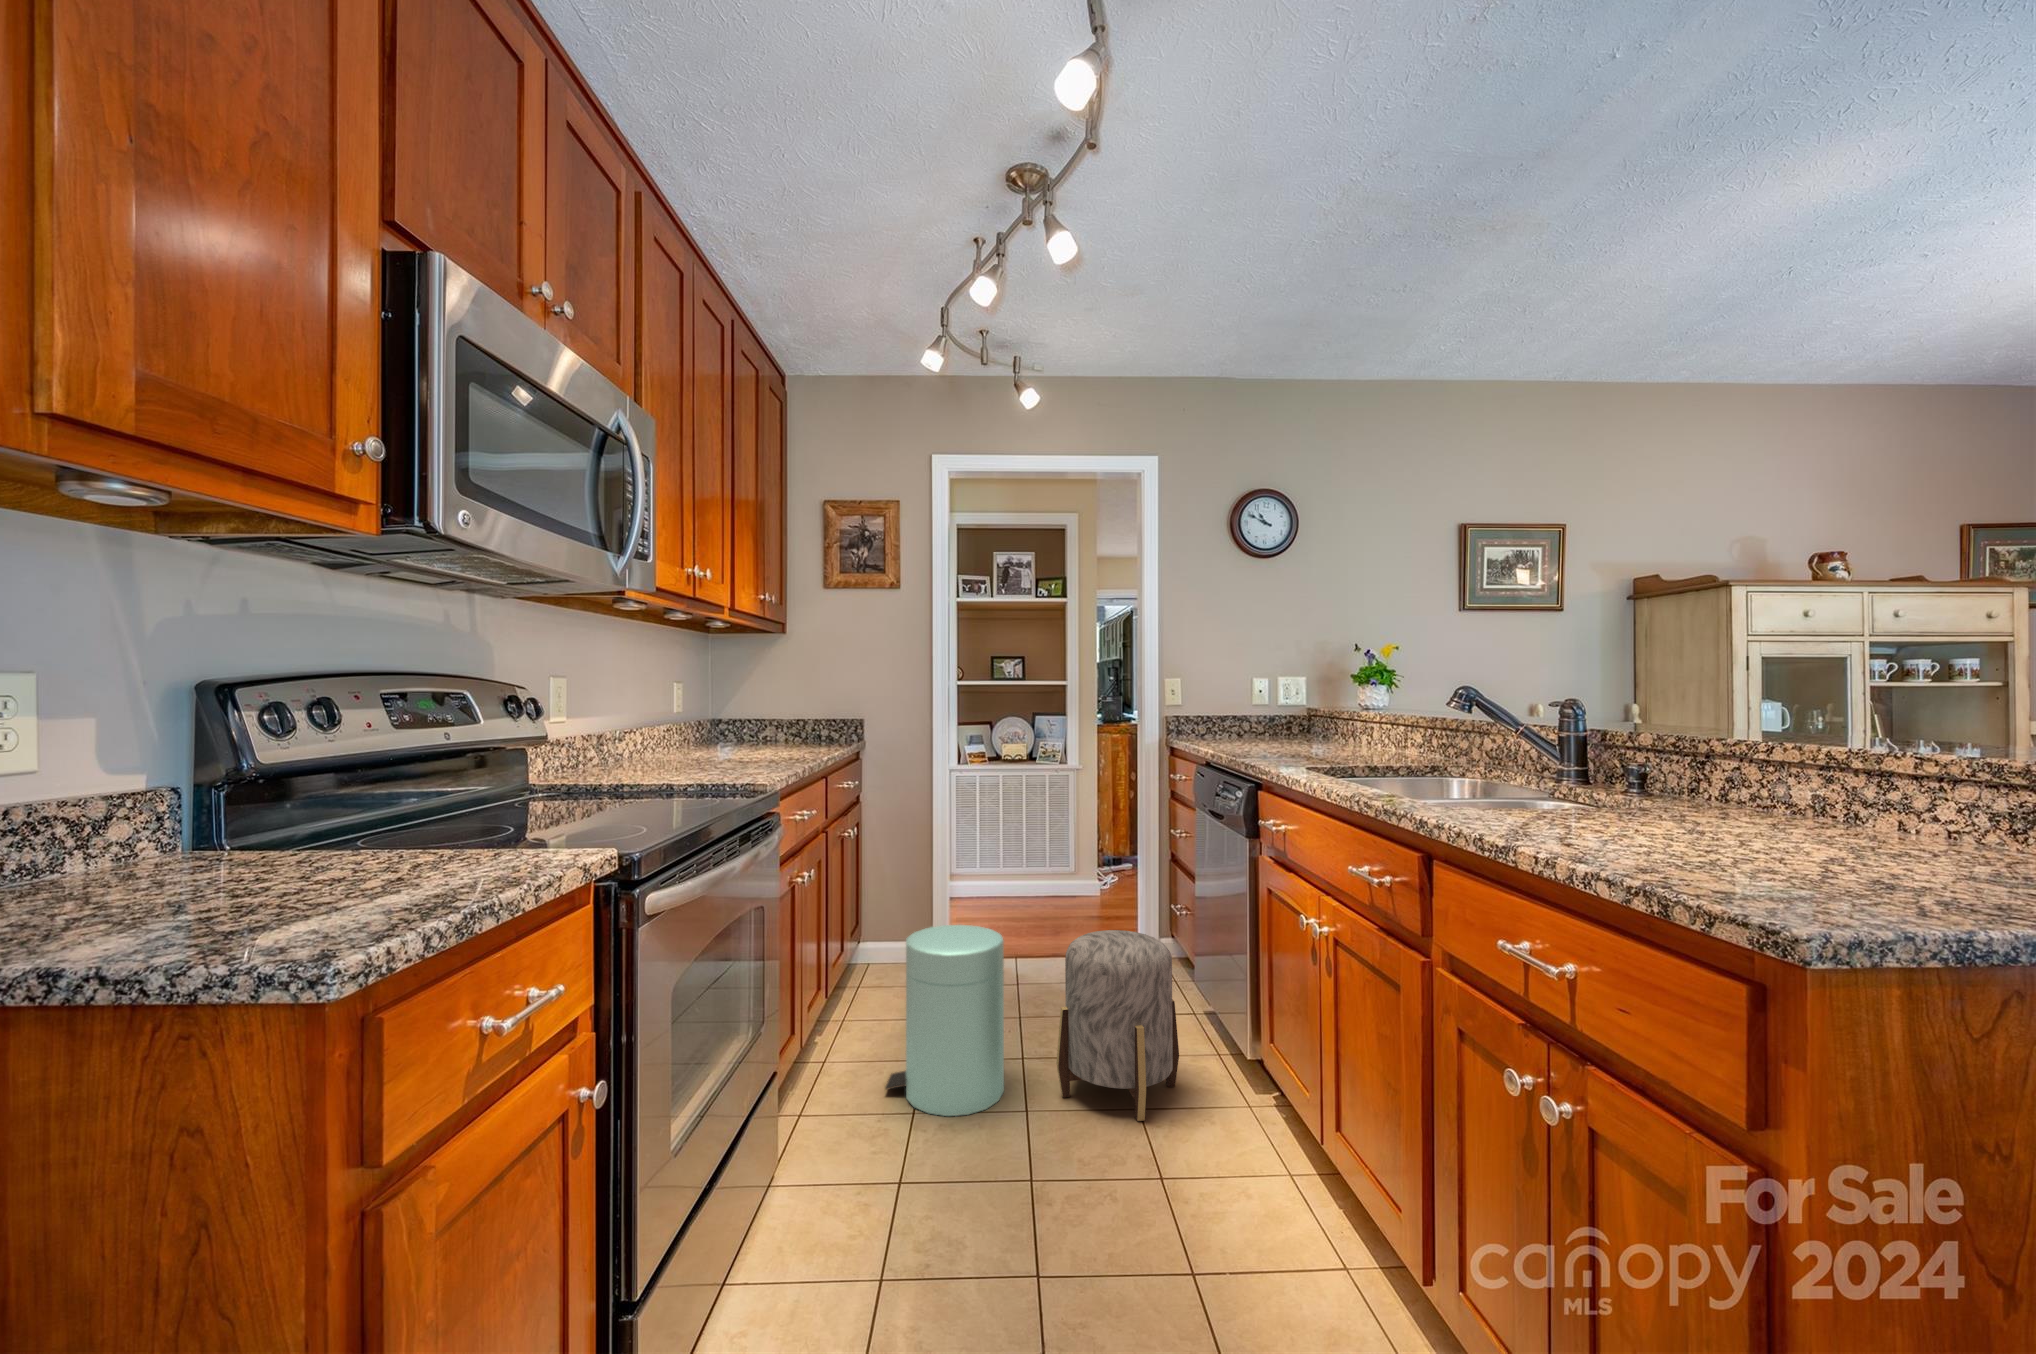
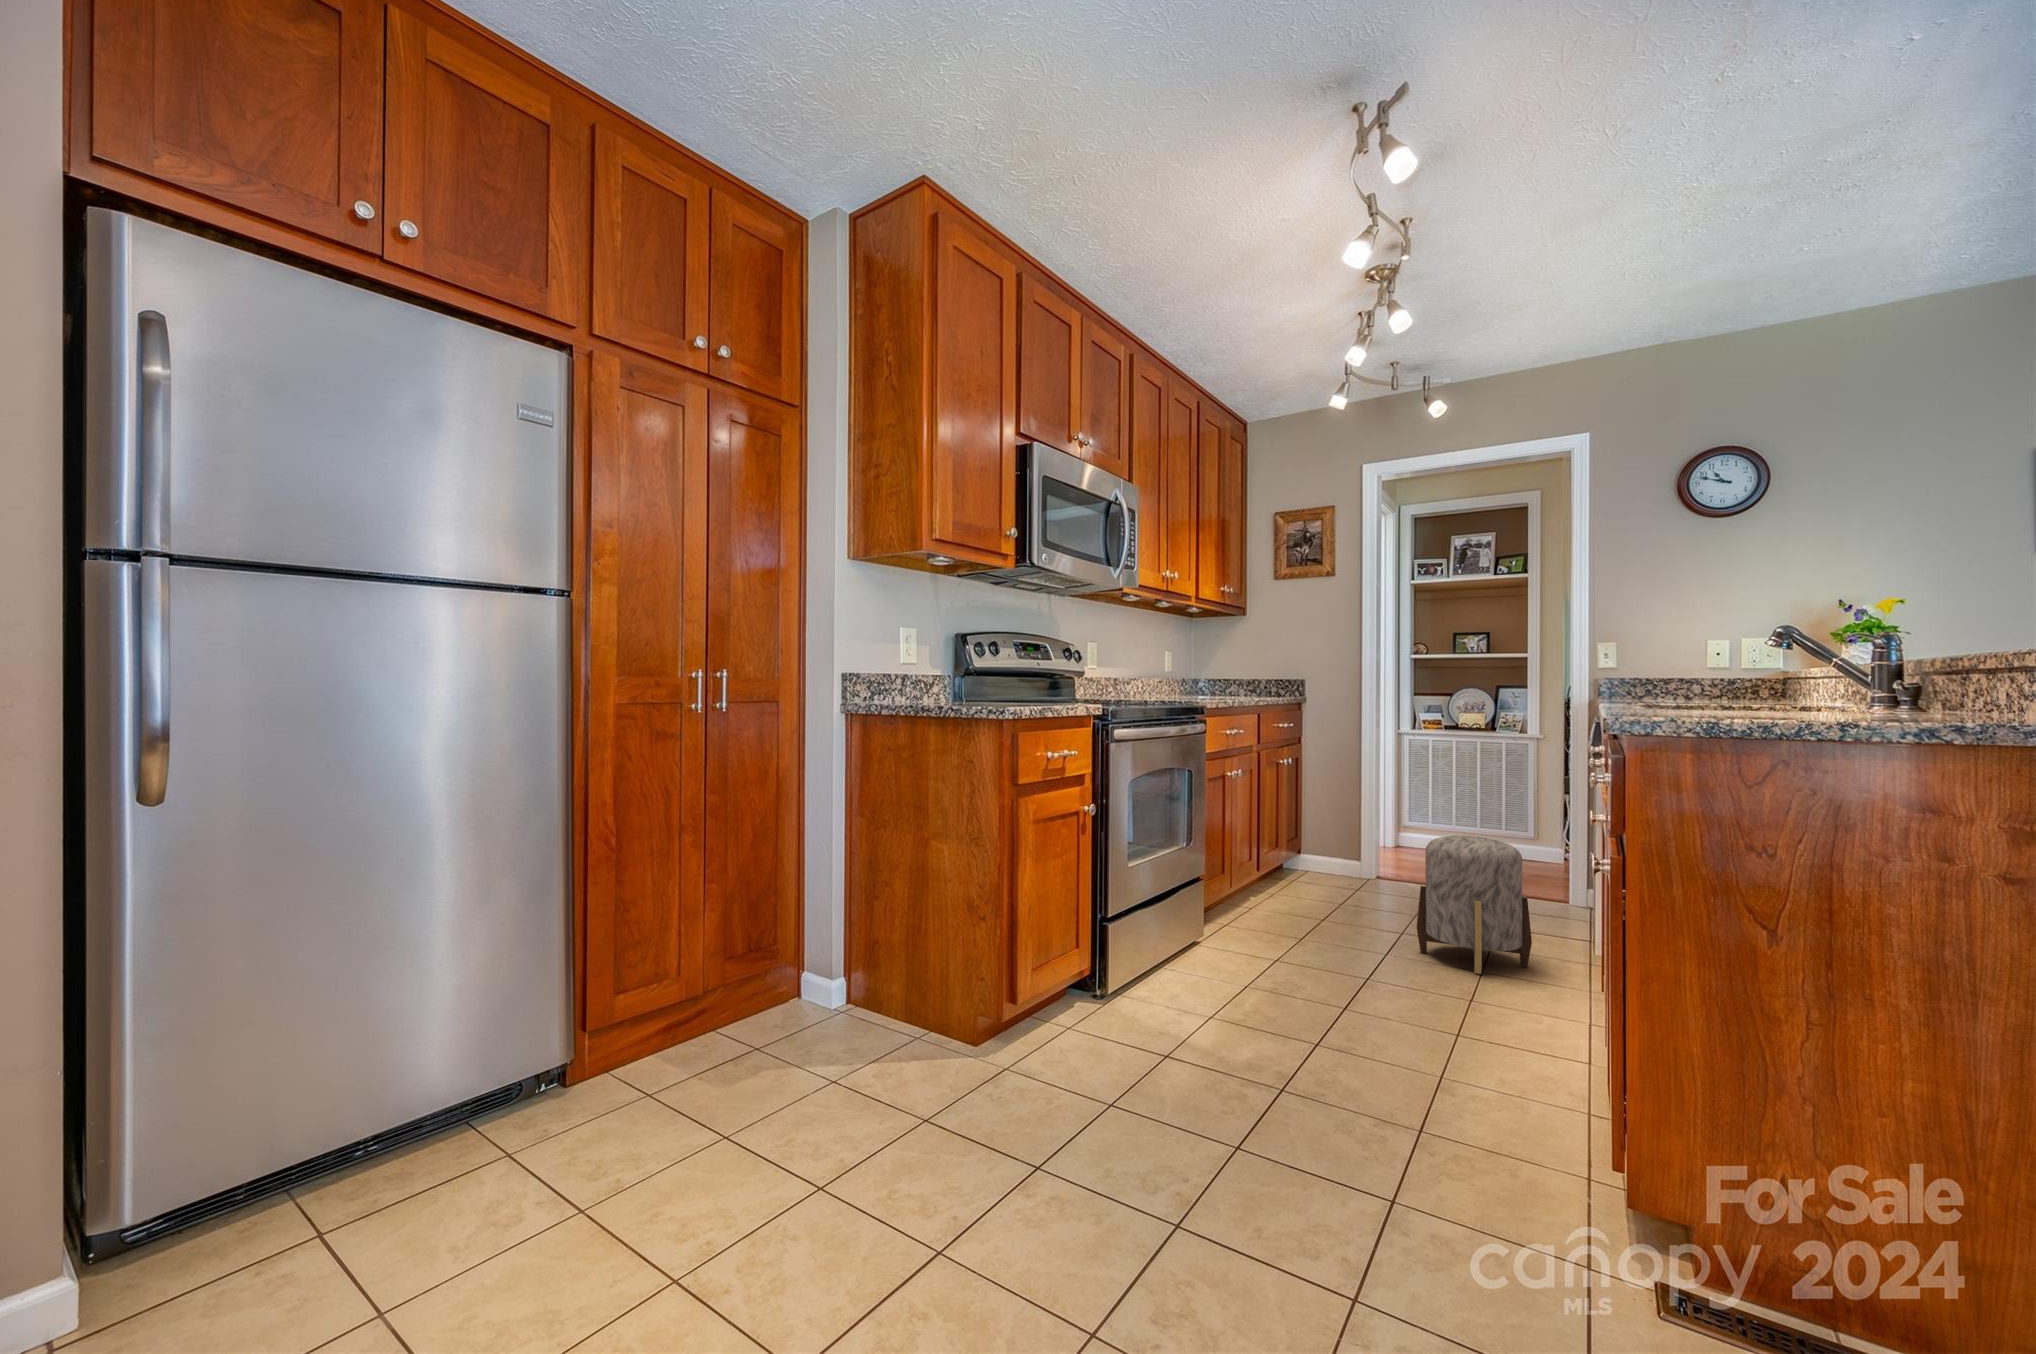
trash can: present [885,925,1004,1116] -> none [1286,819,1377,945]

